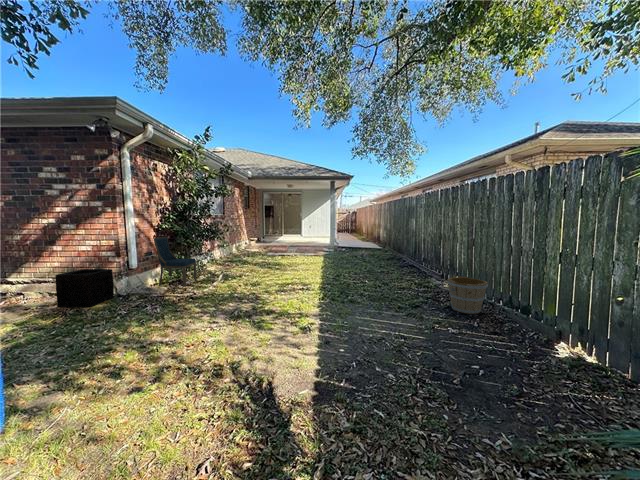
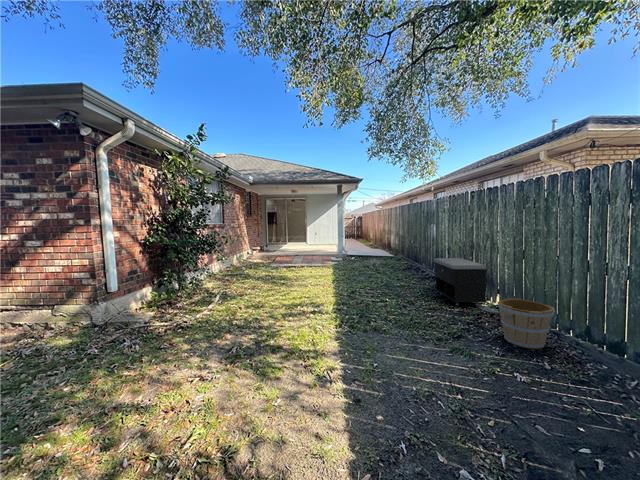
chair: present [154,237,197,286] -> none [138,251,191,310]
storage bench: none [408,247,449,286] -> present [434,258,486,305]
wooden crate: present [56,269,114,307] -> none [10,295,87,345]

